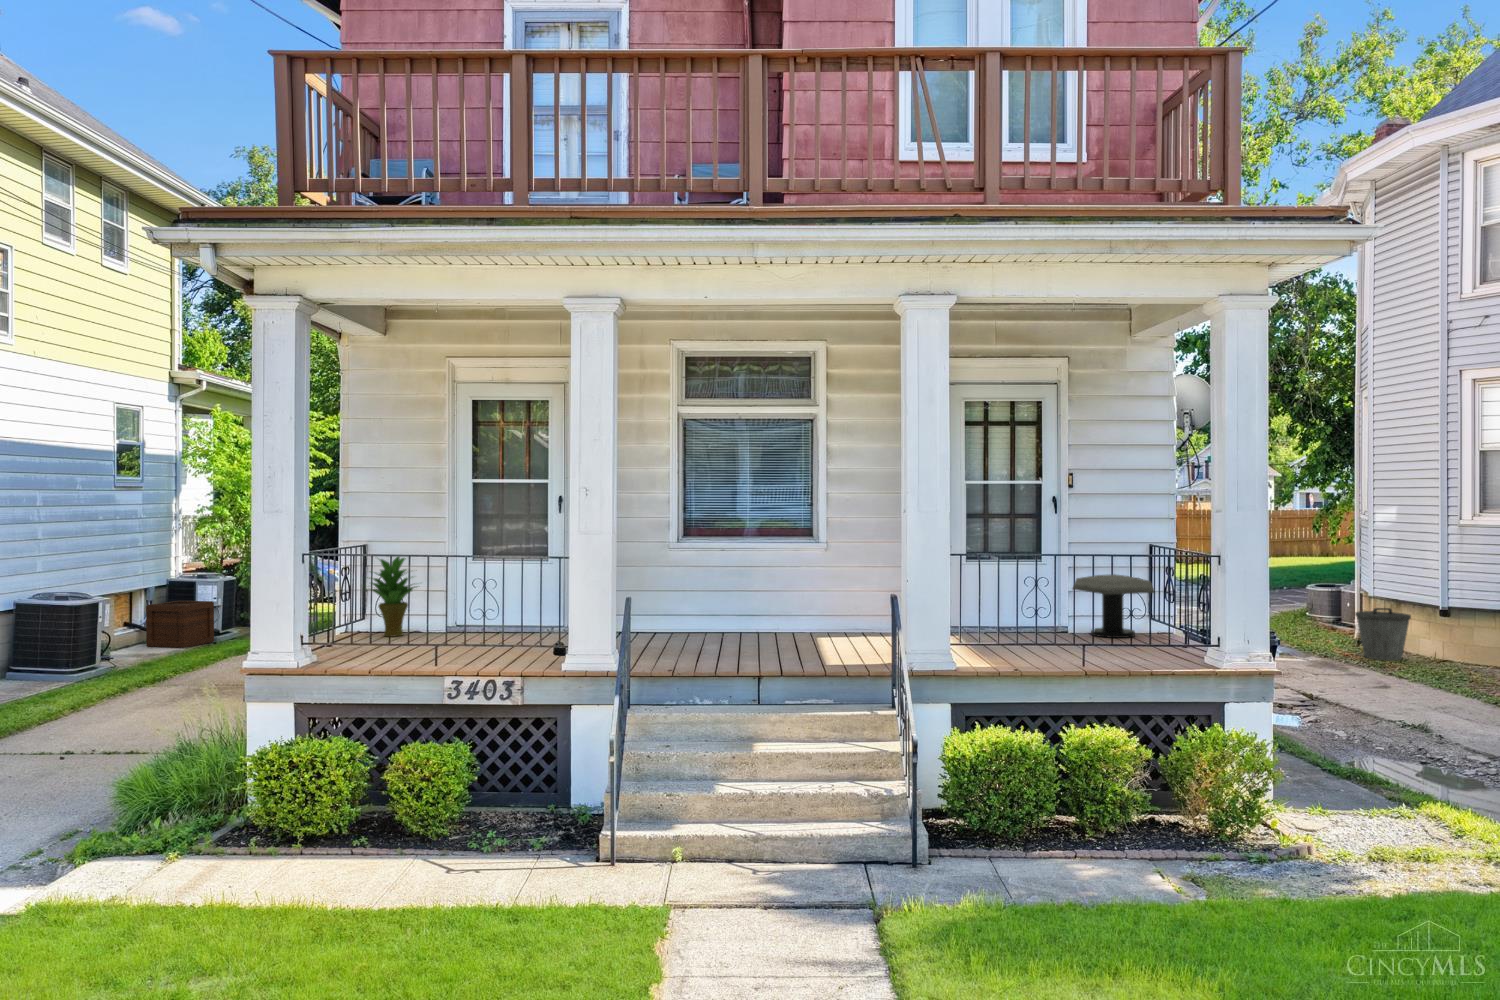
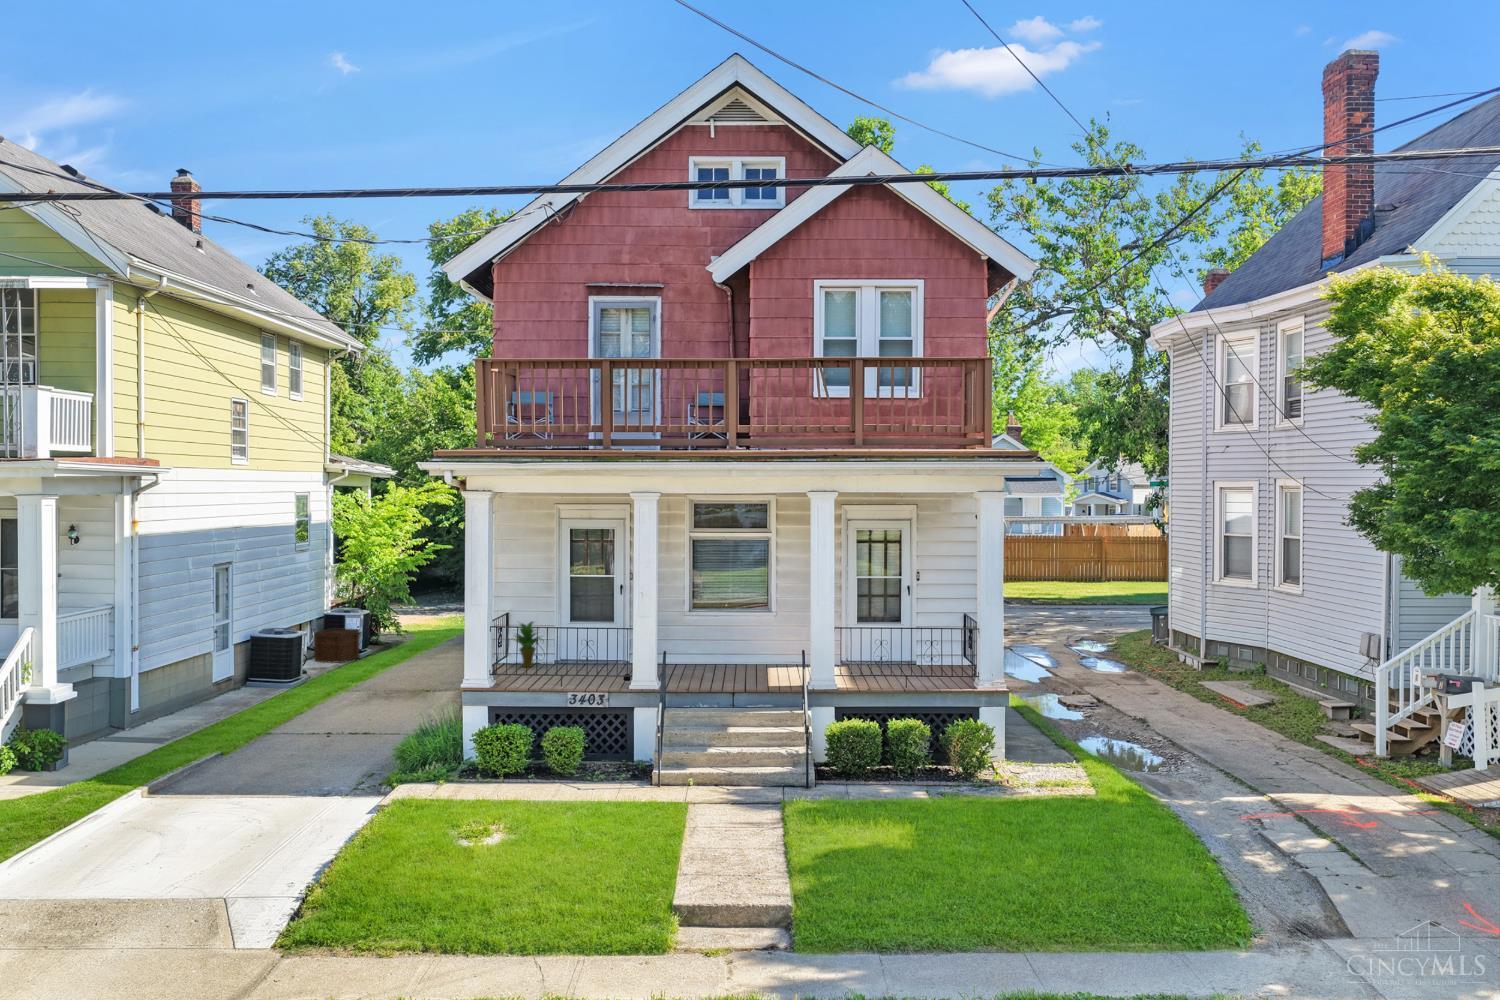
stool: present [1073,574,1155,638] -> none [916,632,960,669]
trash can: present [1355,608,1411,660] -> none [1153,638,1188,674]

